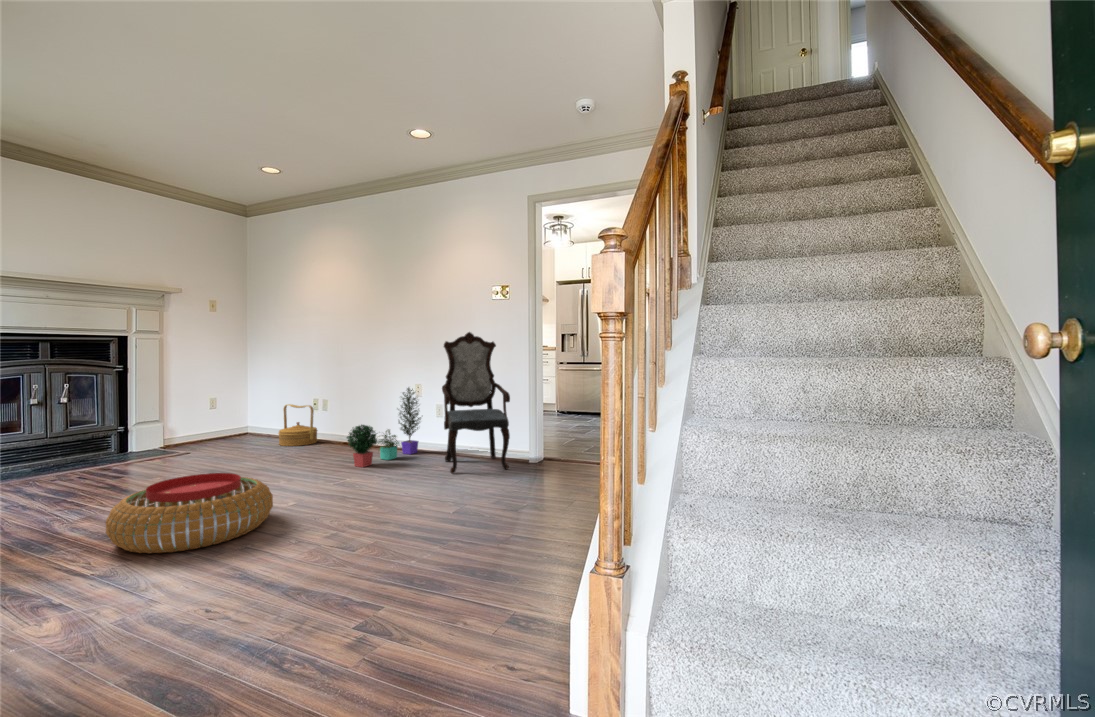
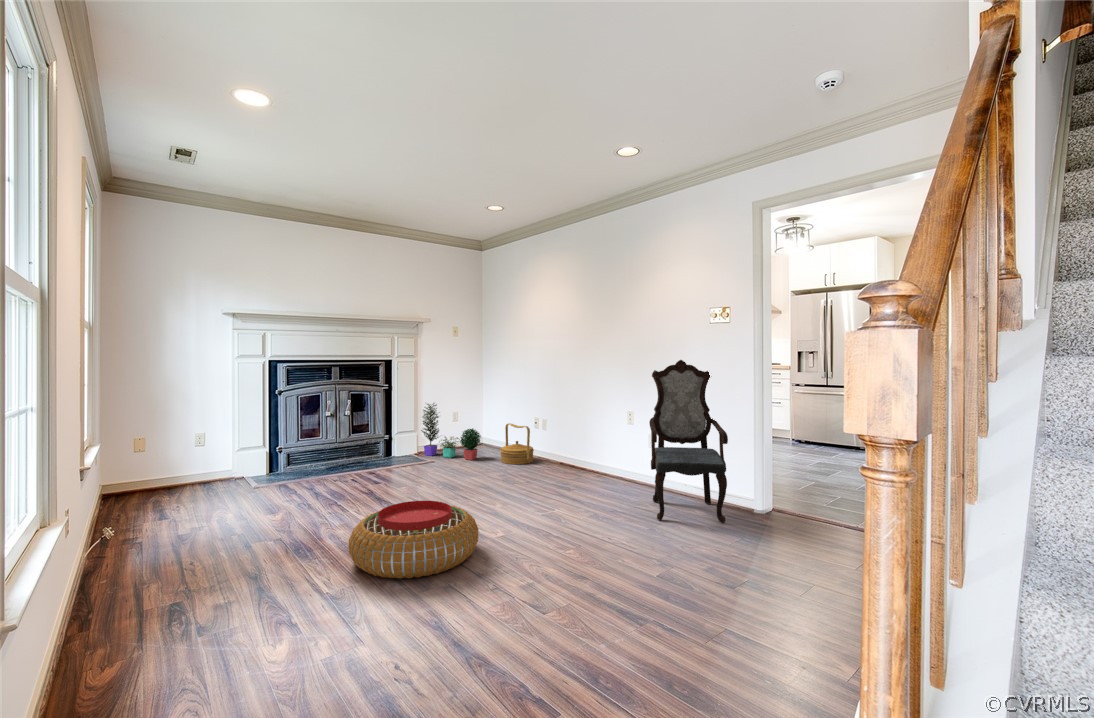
potted plant: present [347,388,421,467] -> present [421,403,481,460]

